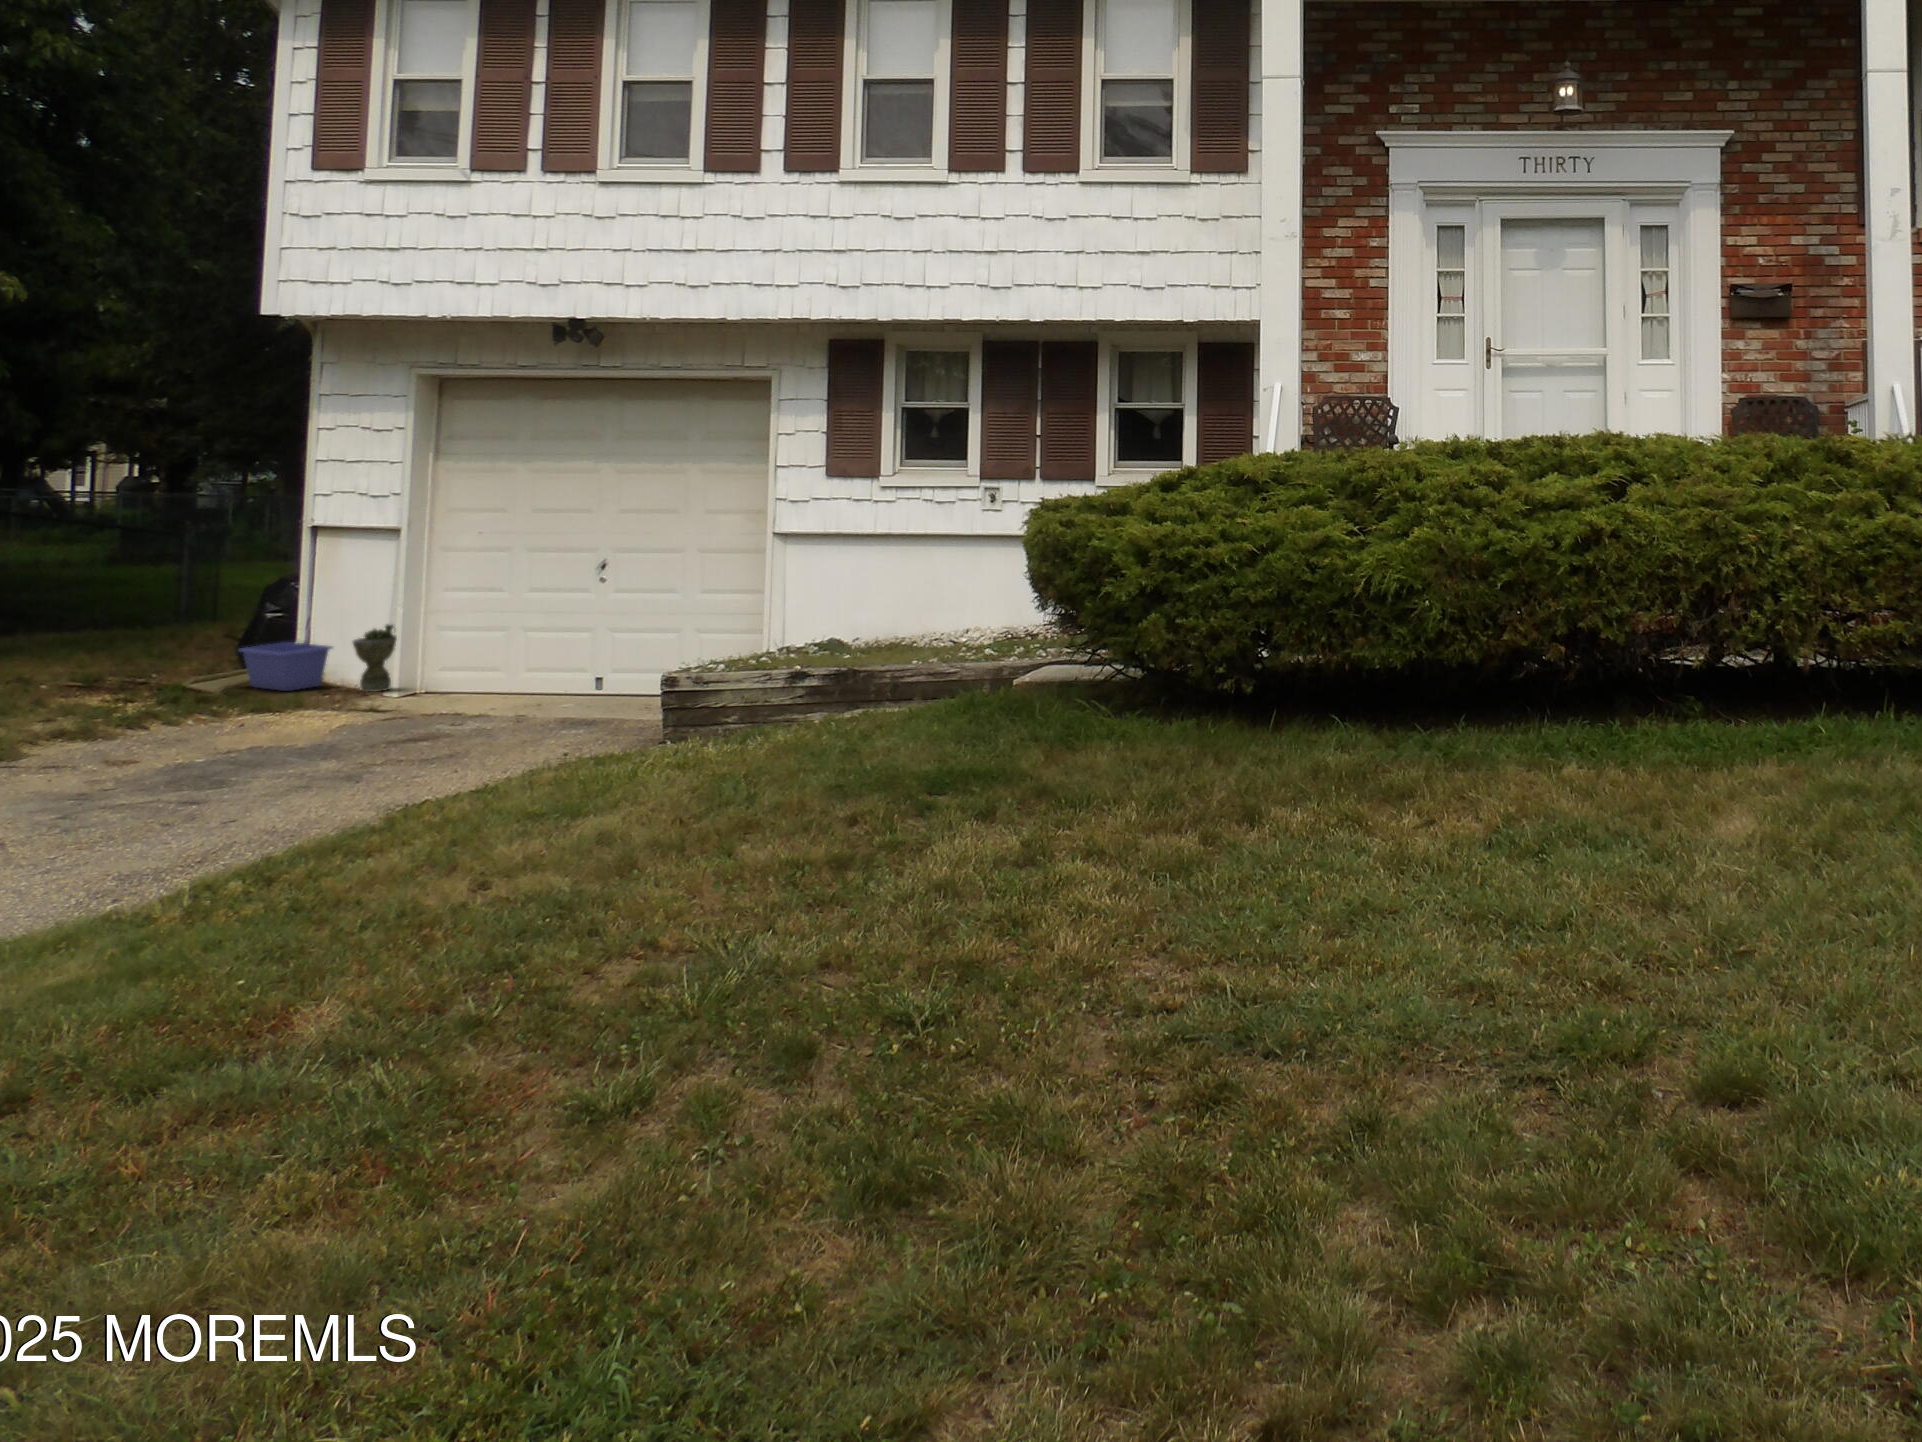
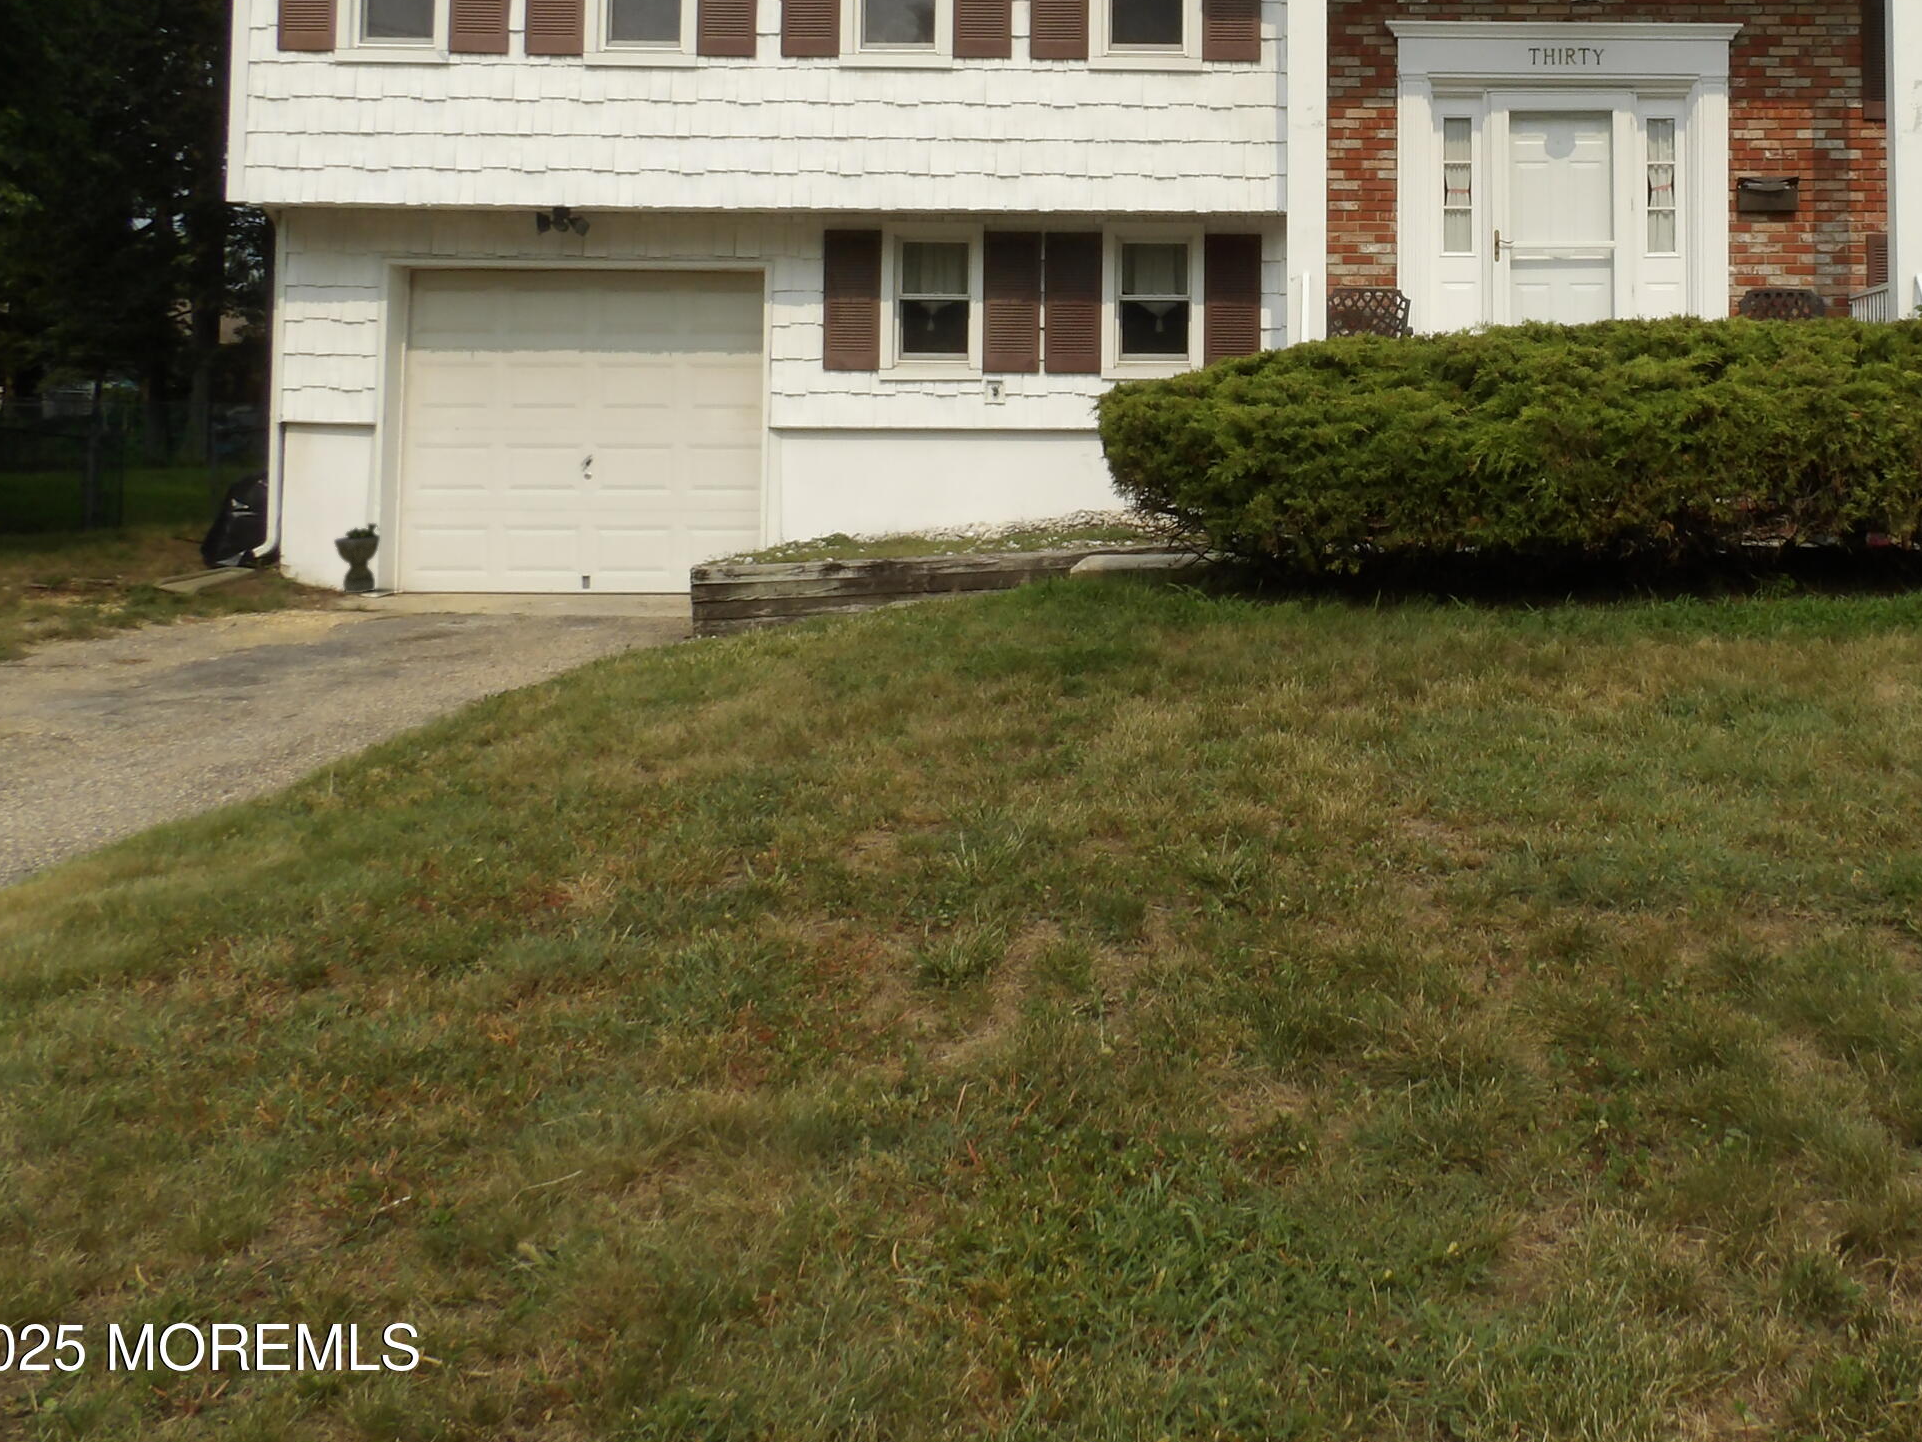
storage bin: present [239,642,332,691] -> none [209,543,312,593]

